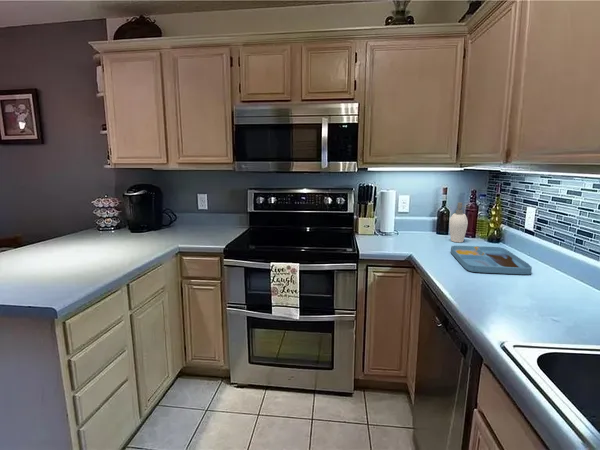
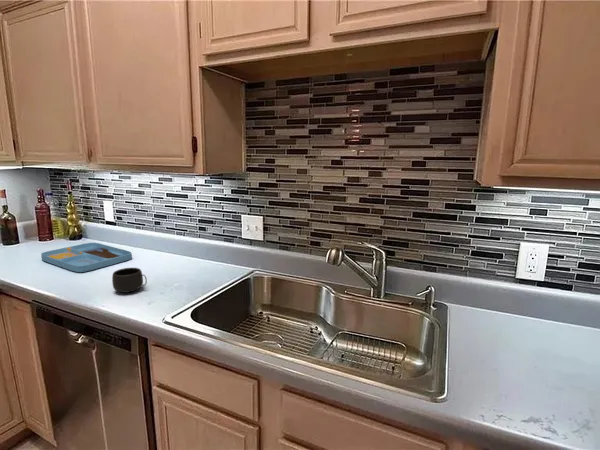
soap dispenser: present [449,203,468,242] -> none [22,205,46,249]
mug: none [481,278,518,306] -> present [112,268,147,293]

